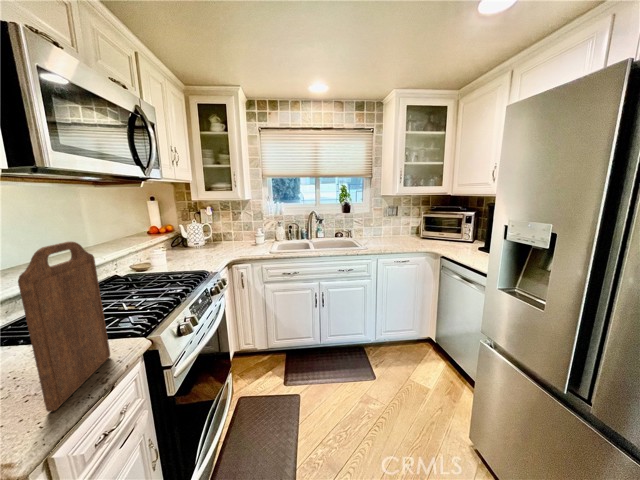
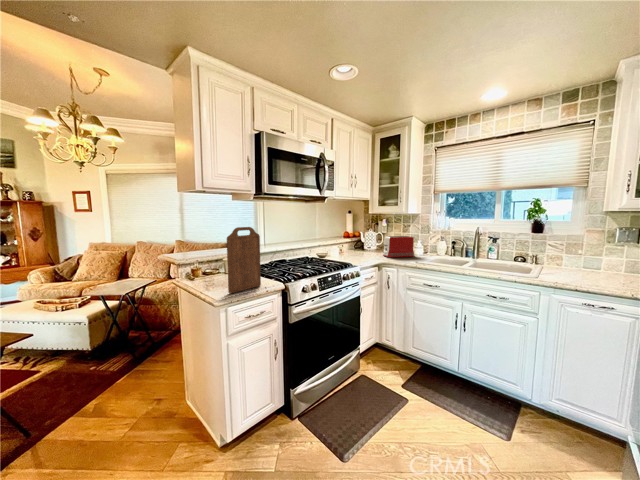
toaster: none [224,225,258,252] -> present [383,236,414,258]

